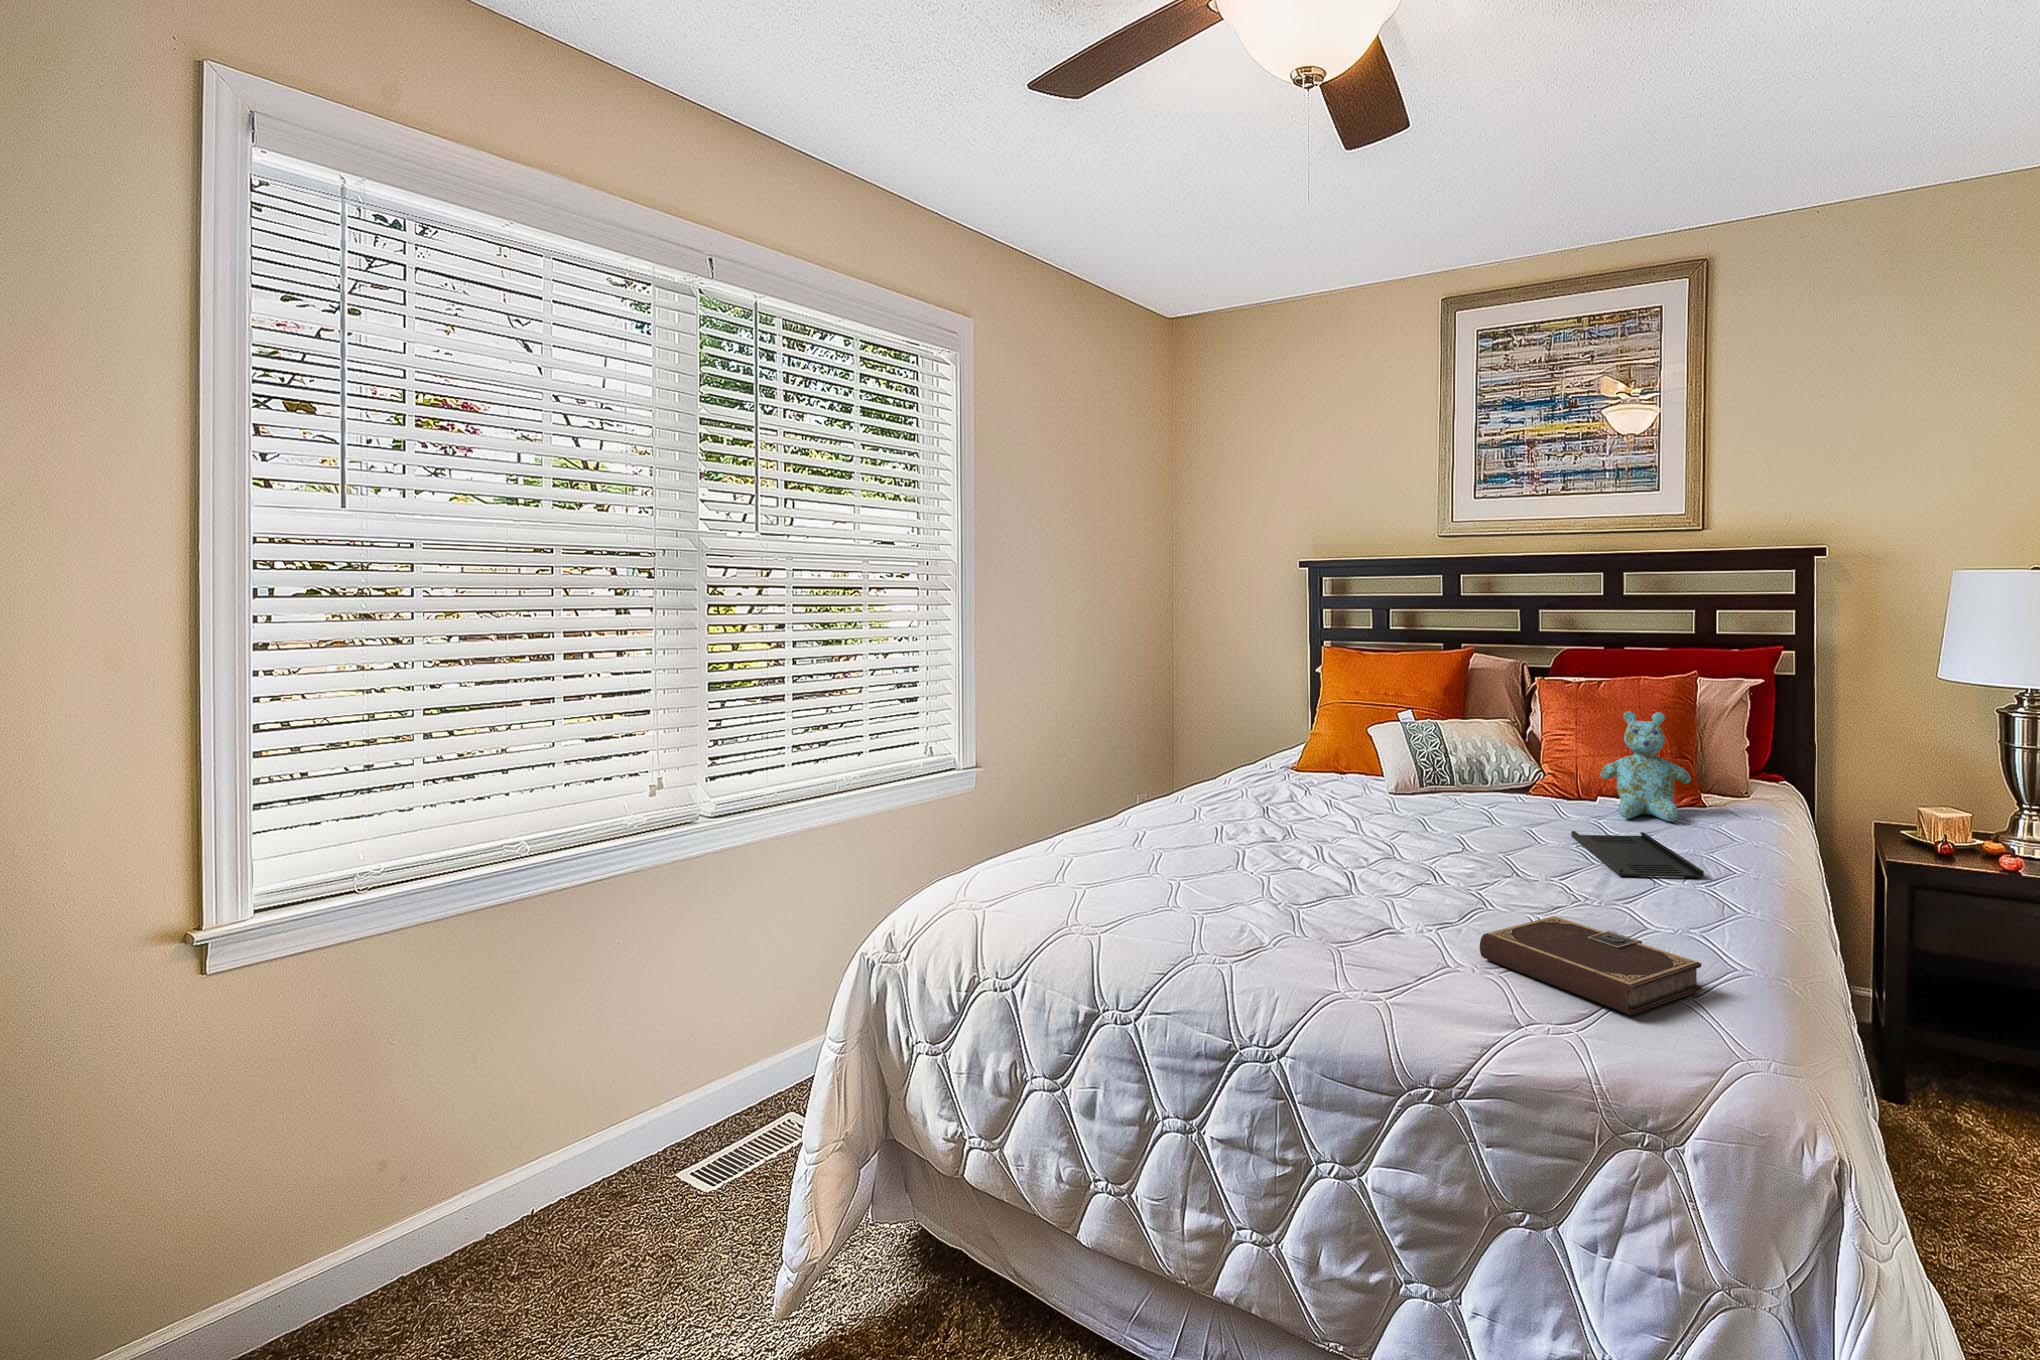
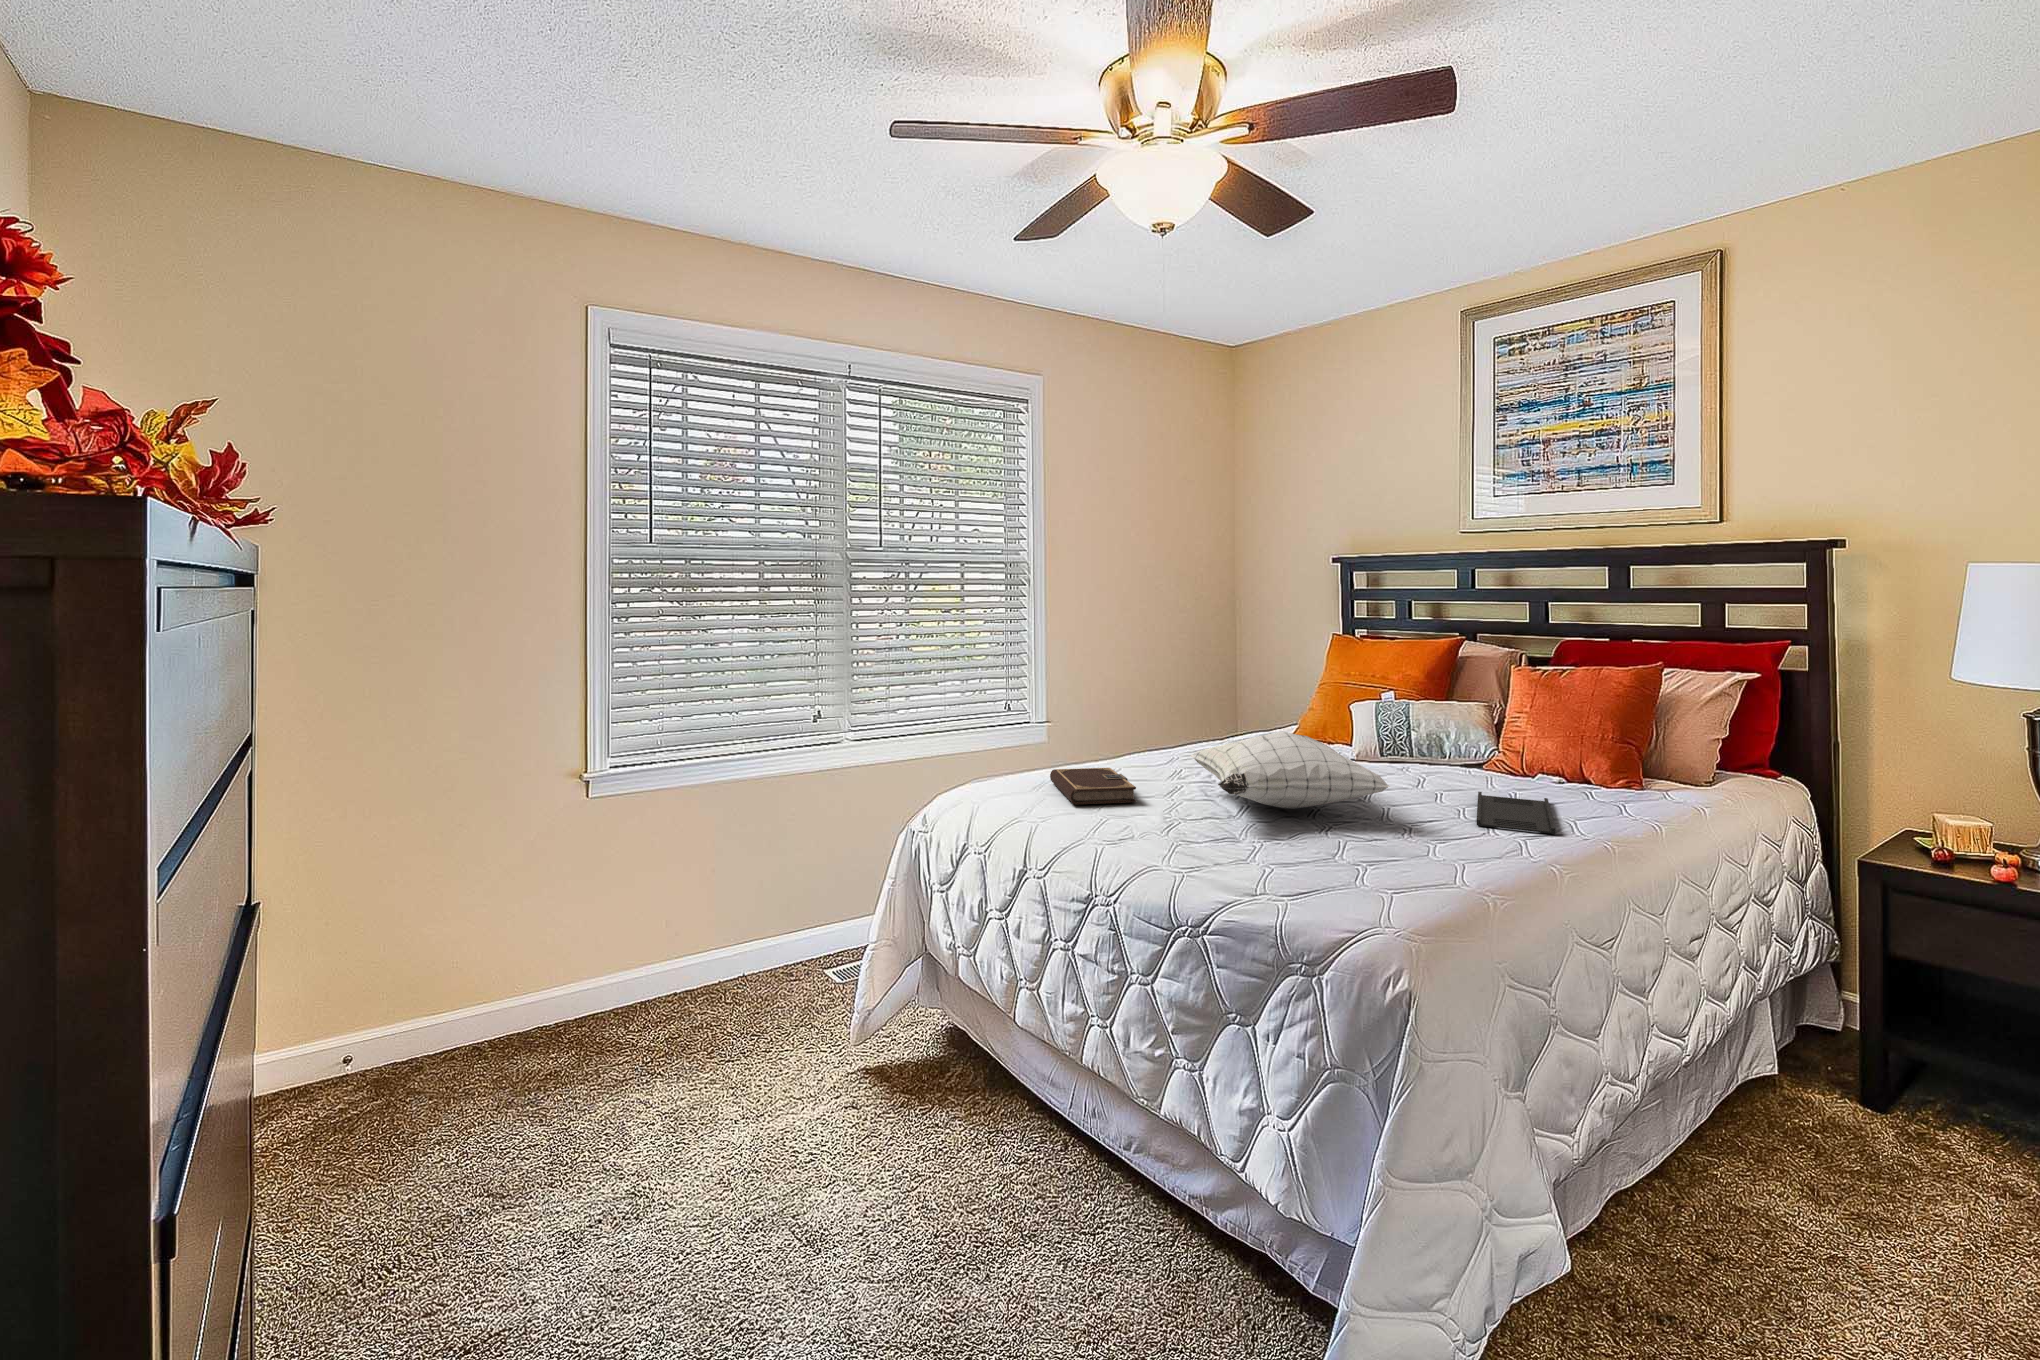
stuffed bear: present [1600,711,1691,821] -> none [1539,693,1626,794]
pillow: none [1265,779,1543,878] -> present [1191,732,1390,808]
notebook: present [1480,916,1702,1015] -> present [1050,768,1136,804]

